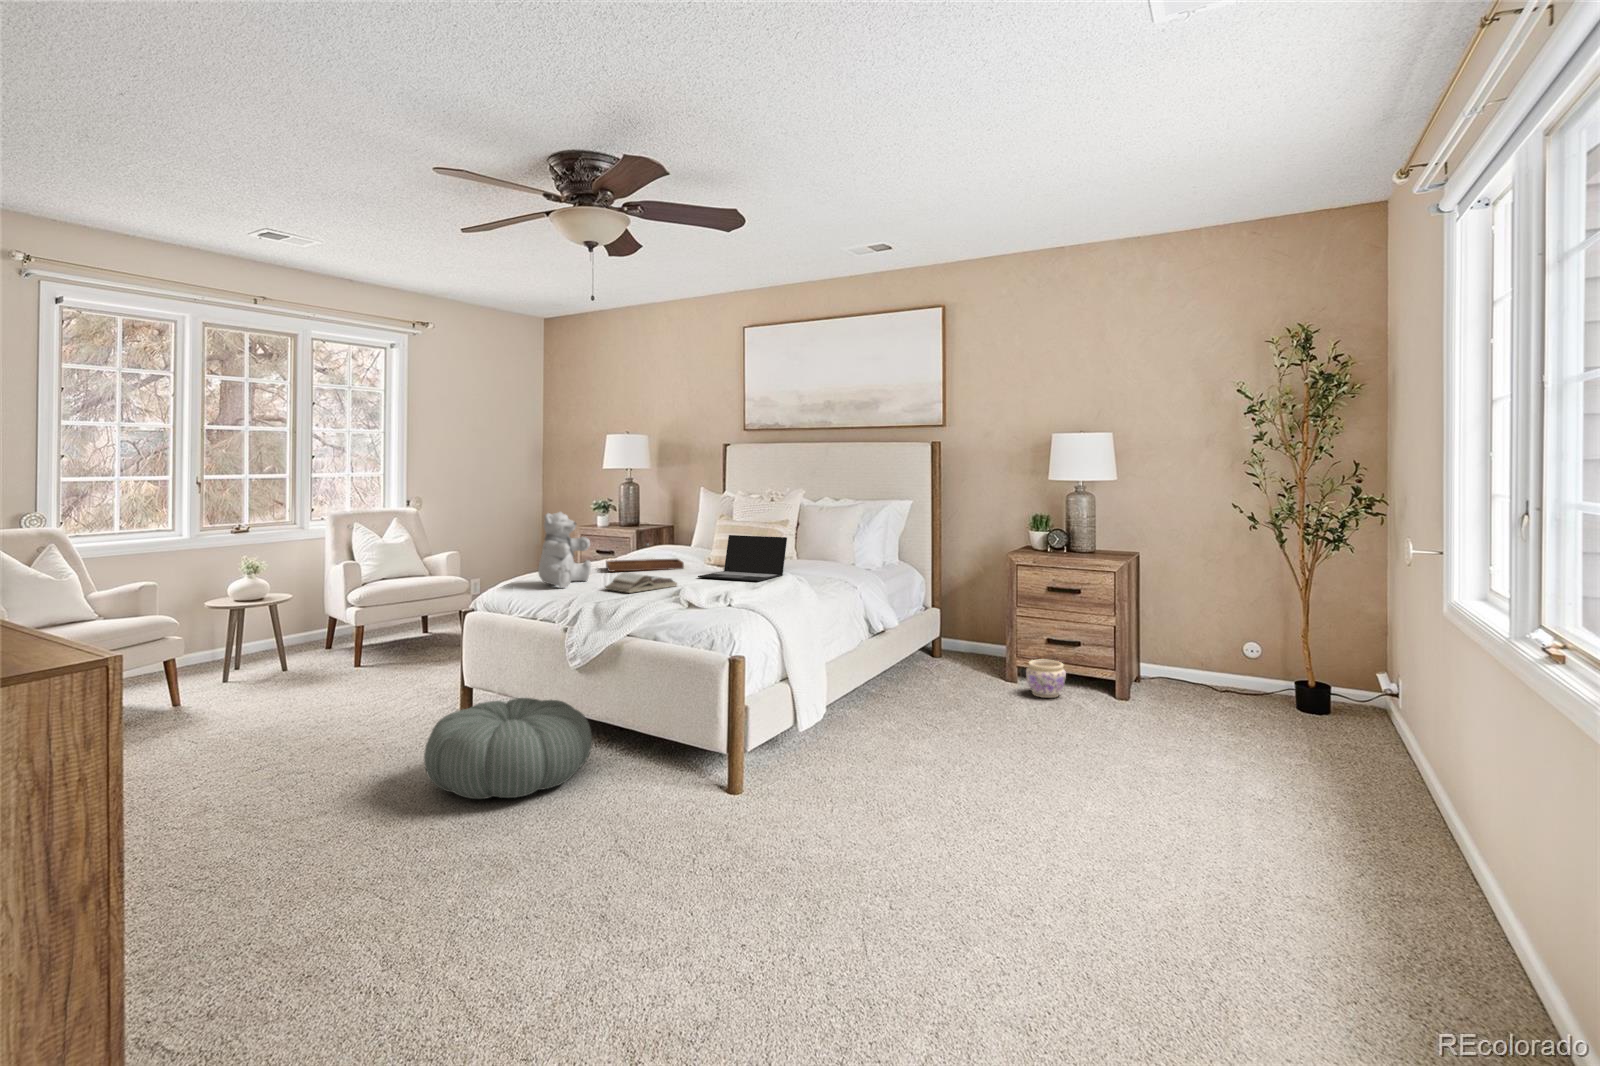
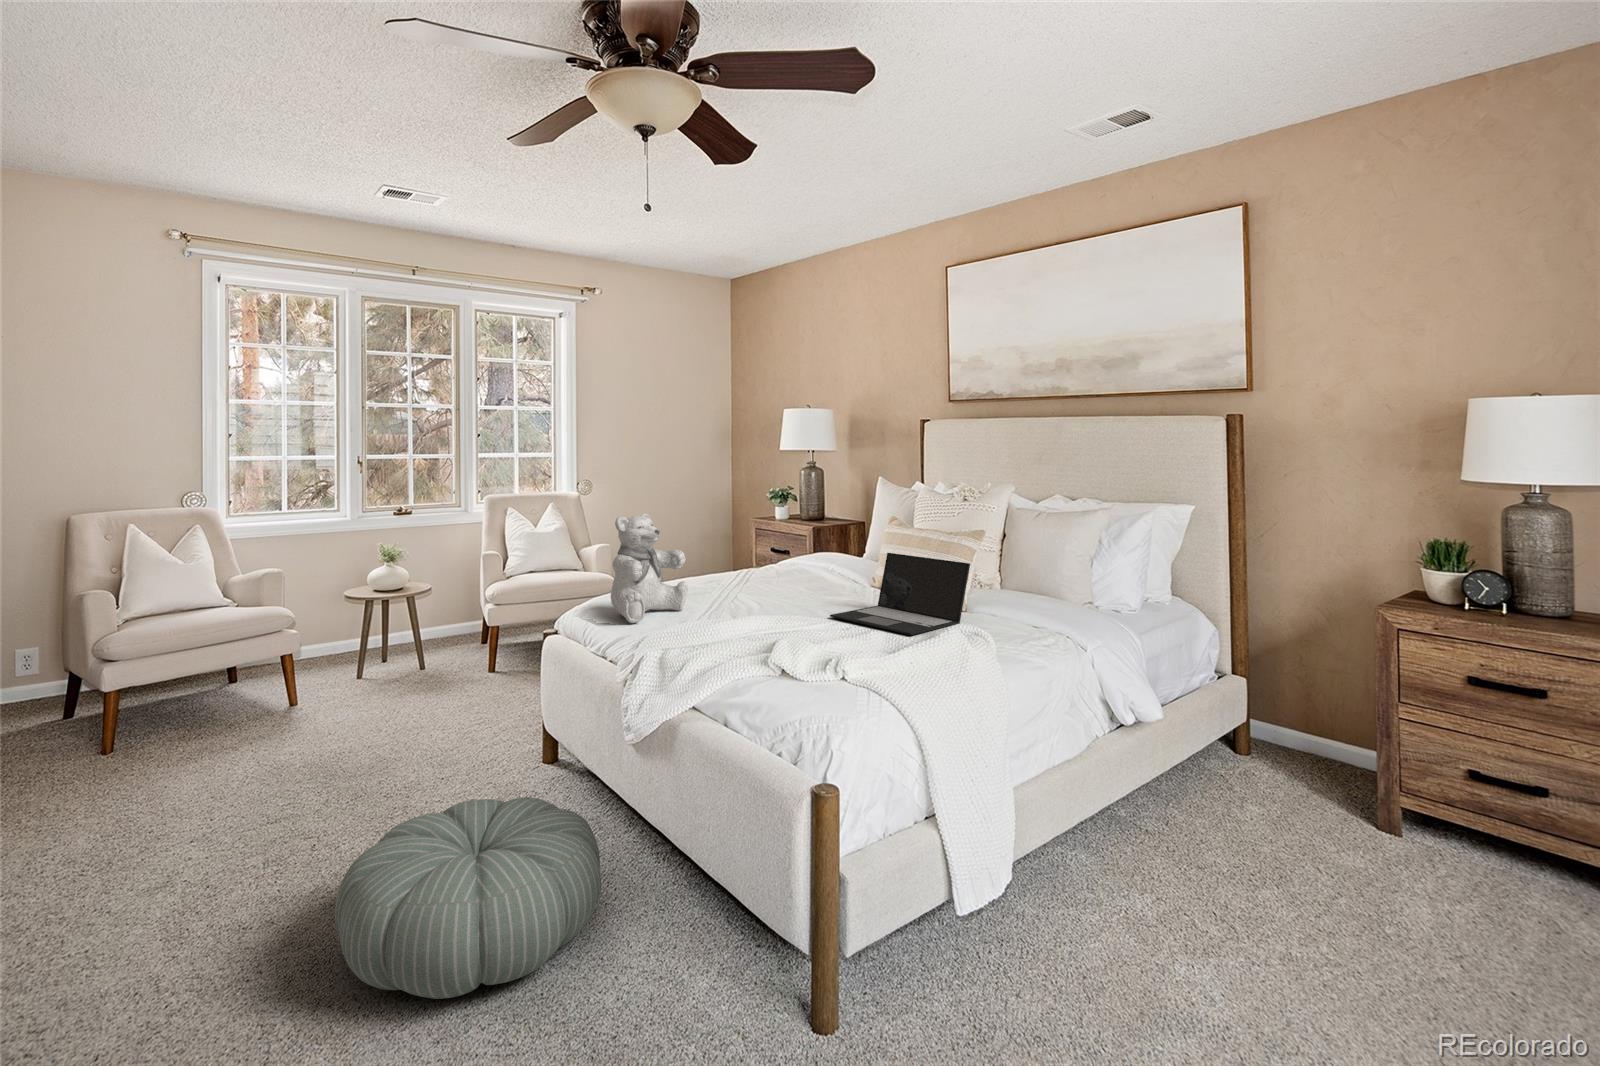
tray: present [606,543,684,572] -> none [727,555,829,595]
book: present [605,572,677,593] -> none [679,608,786,646]
planter: present [1026,659,1066,698] -> none [1408,808,1502,893]

